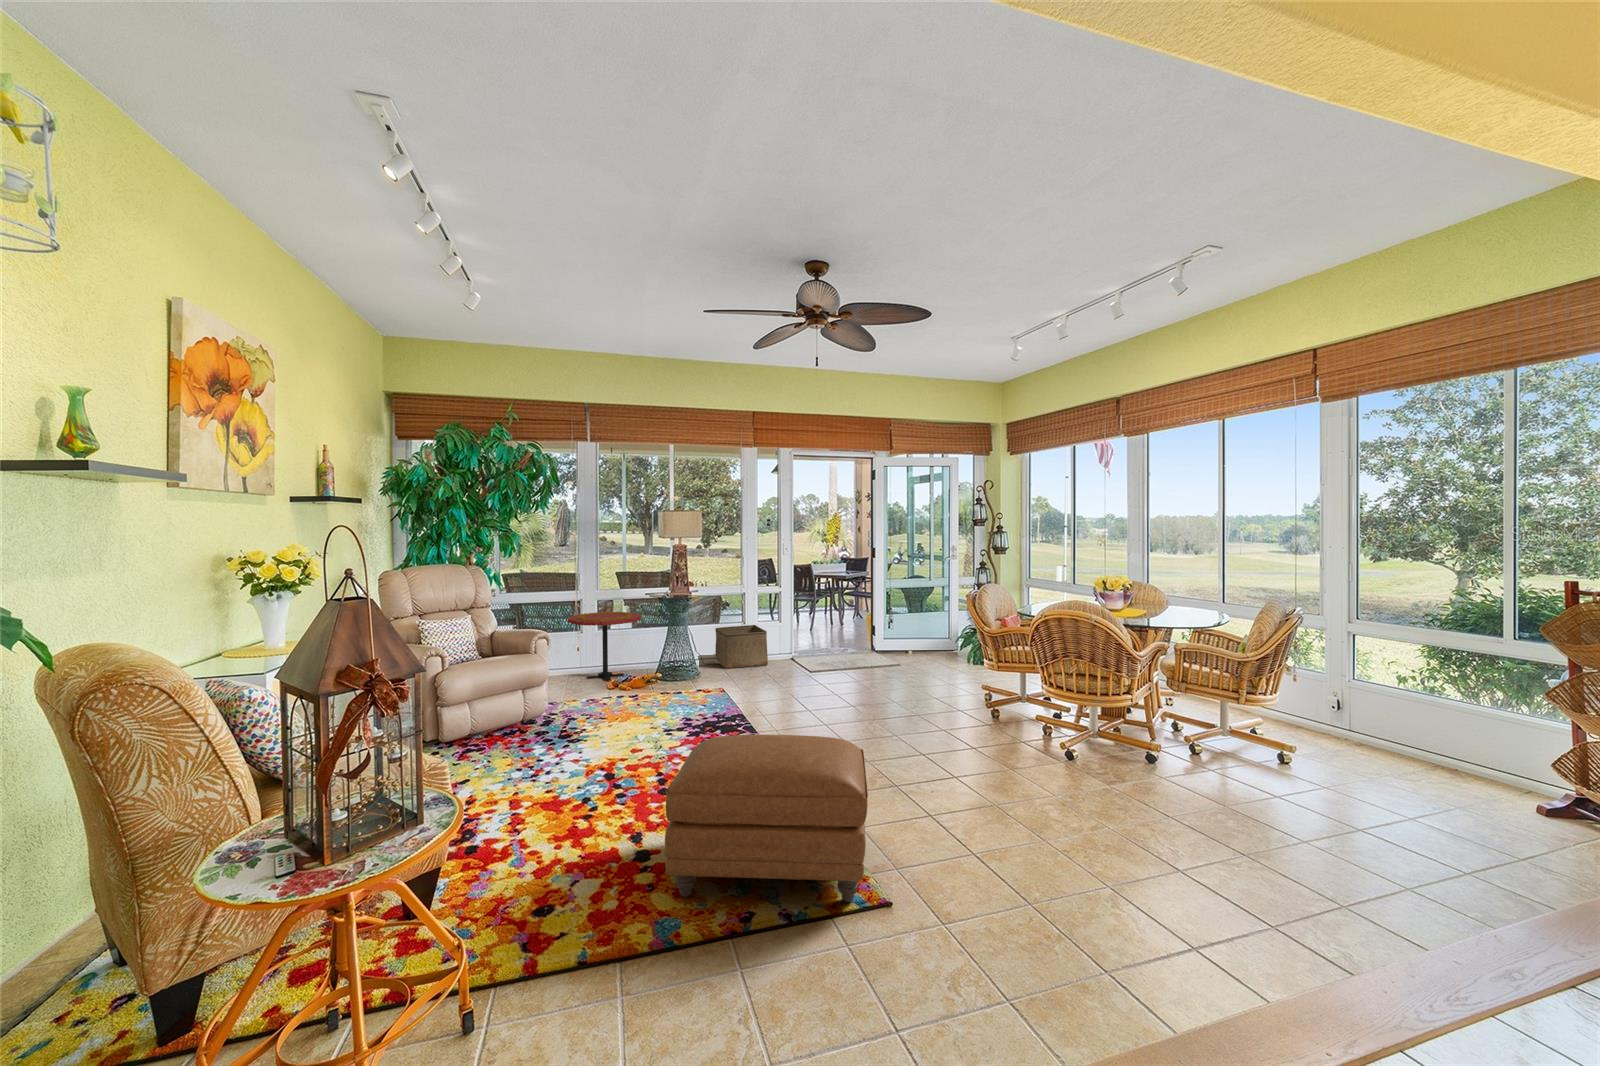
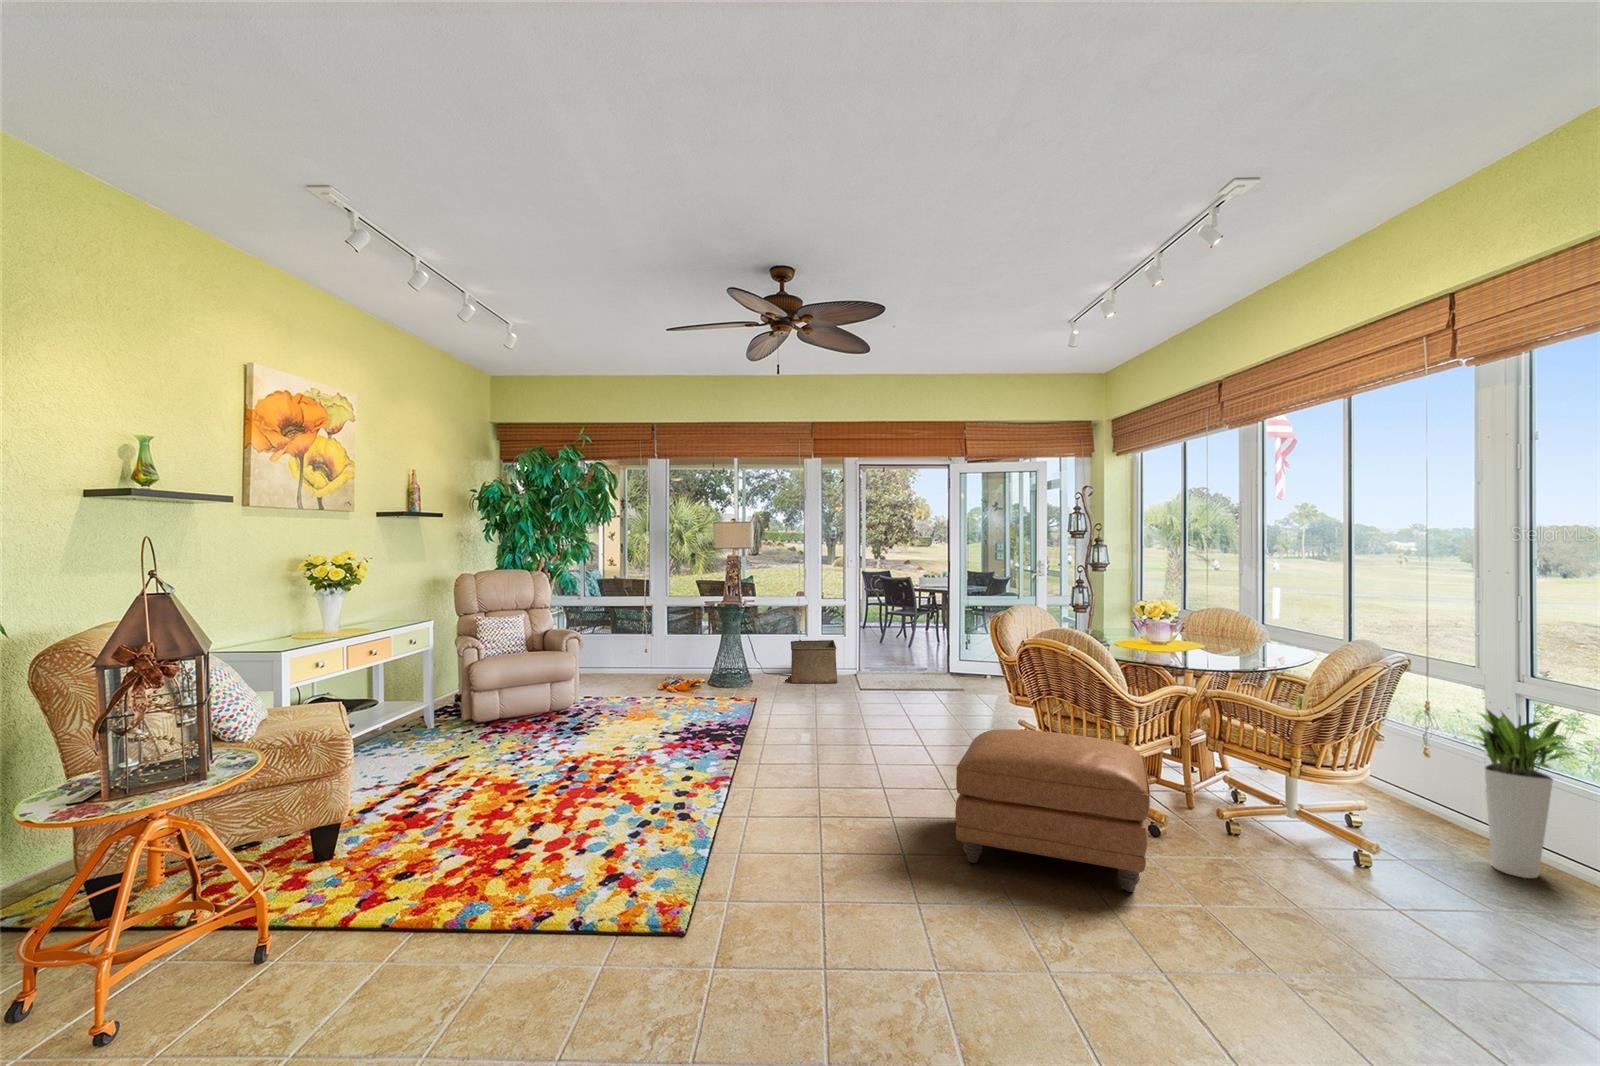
side table: present [568,612,641,680] -> none [640,619,709,686]
planter: none [1332,642,1405,756] -> present [1471,709,1573,878]
ottoman: present [665,735,868,902] -> present [955,729,1150,892]

